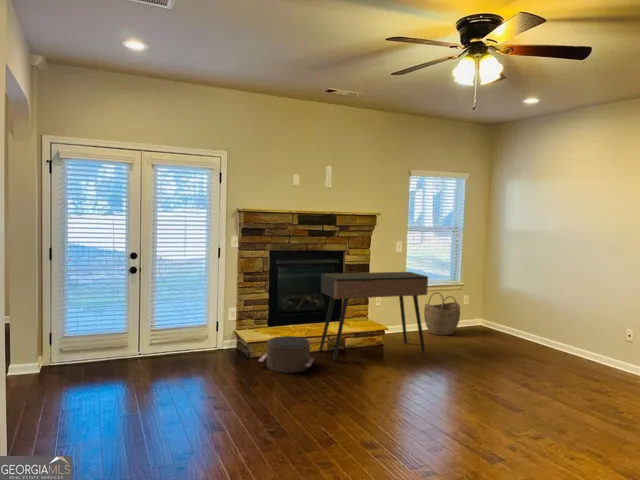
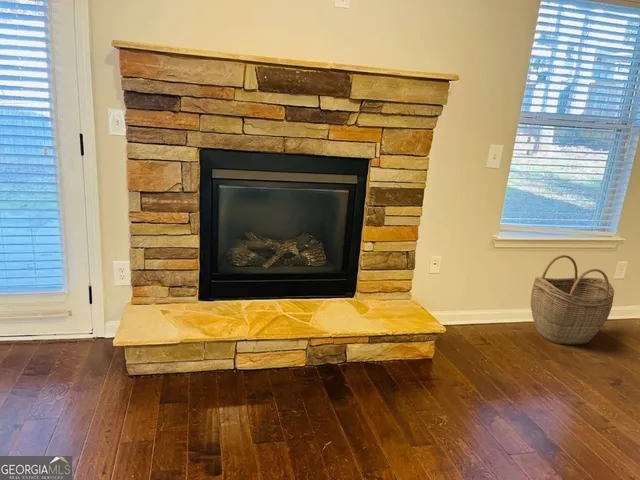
console table: present [319,272,428,361] -> none [284,204,555,409]
pouf: present [259,336,314,373] -> none [102,337,239,443]

